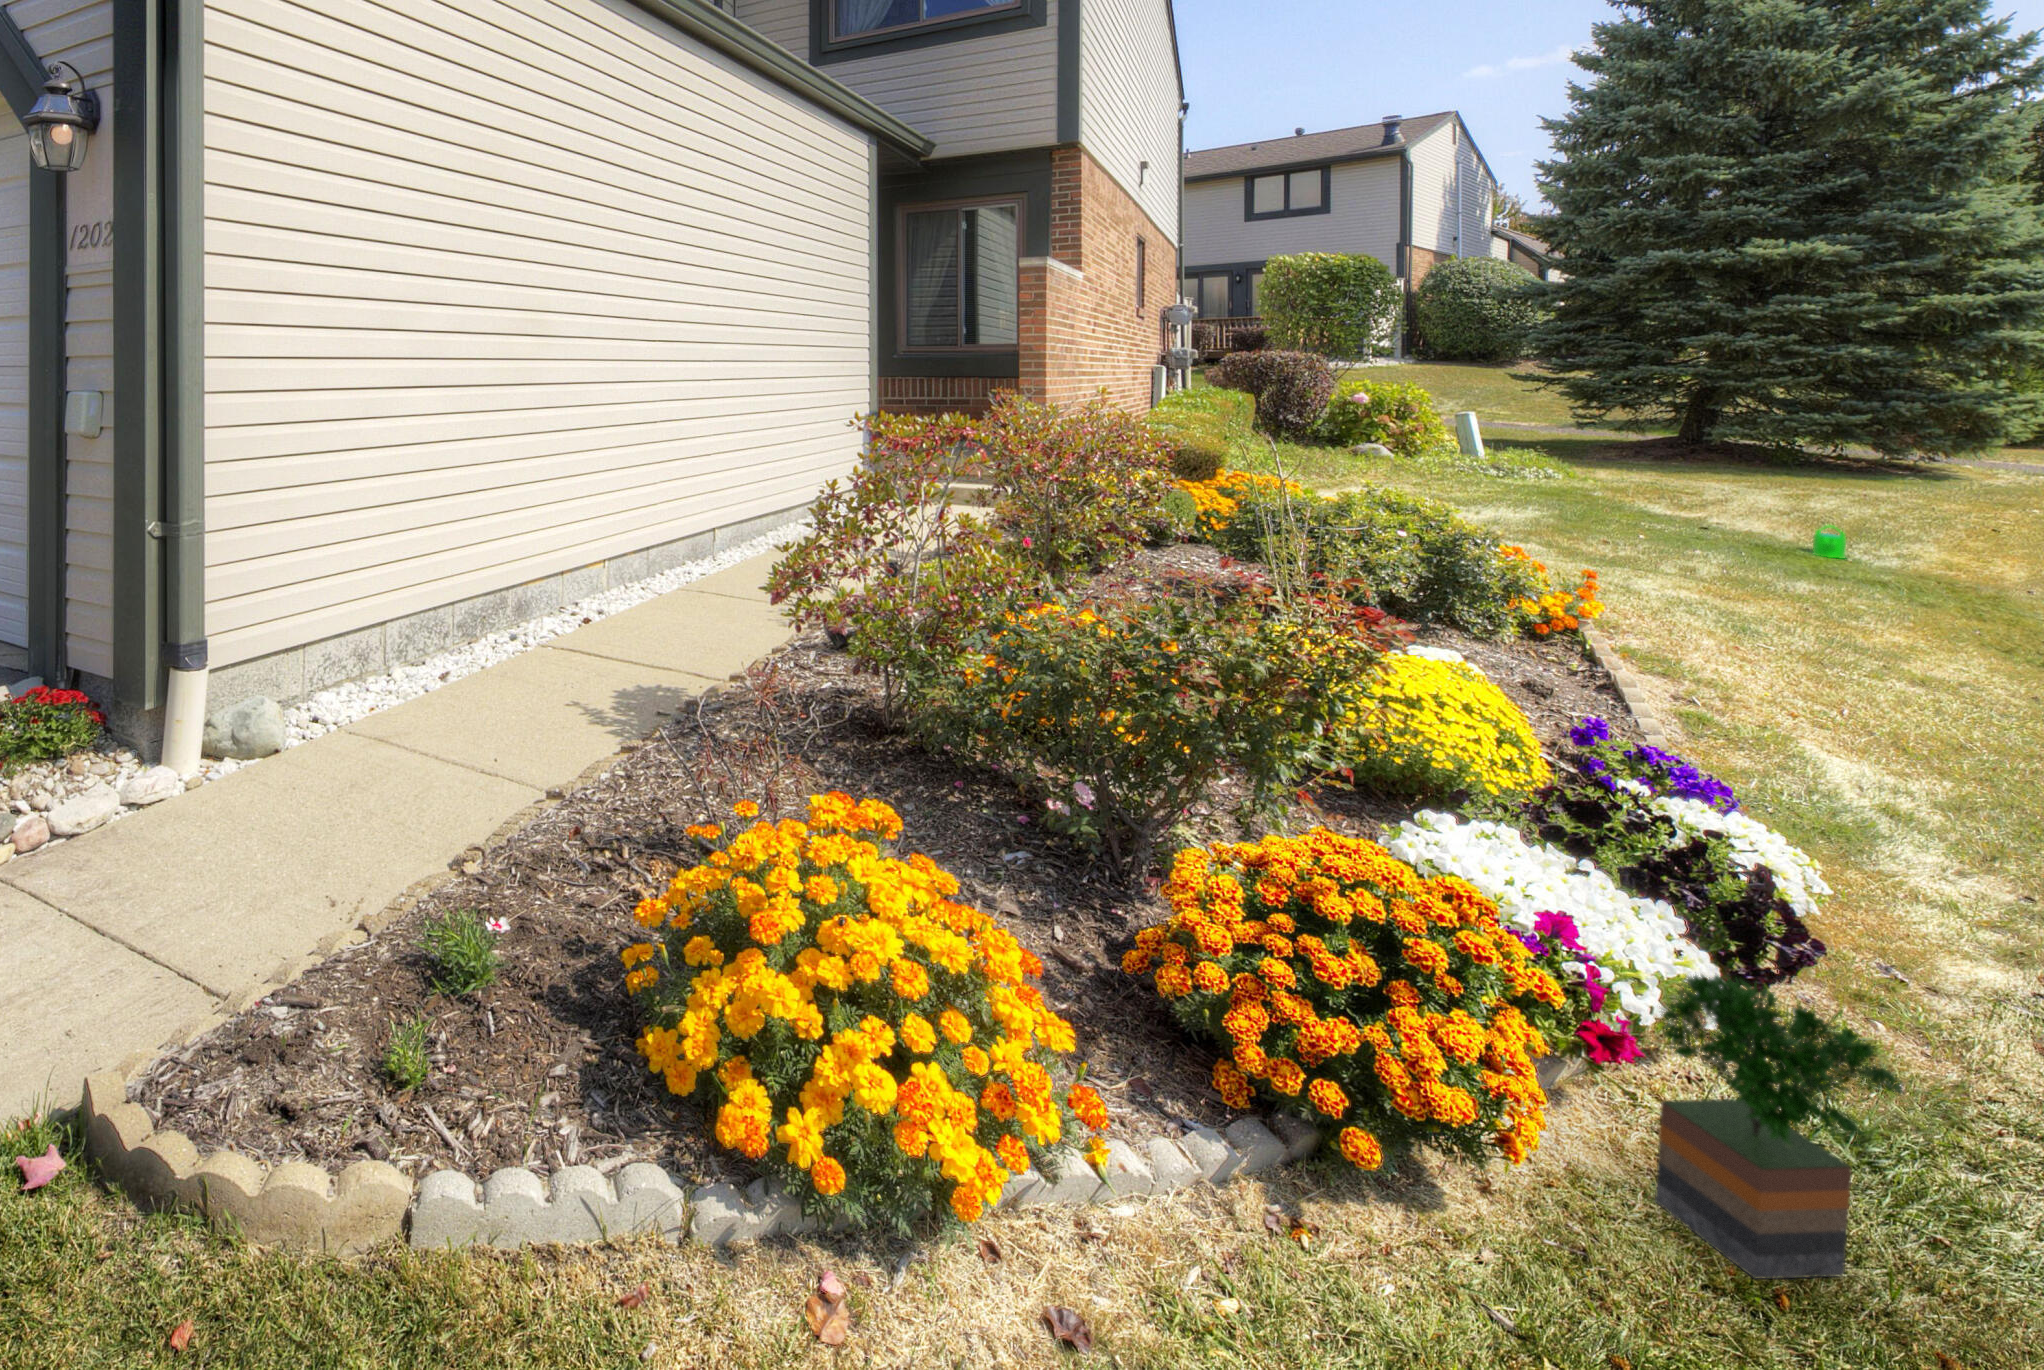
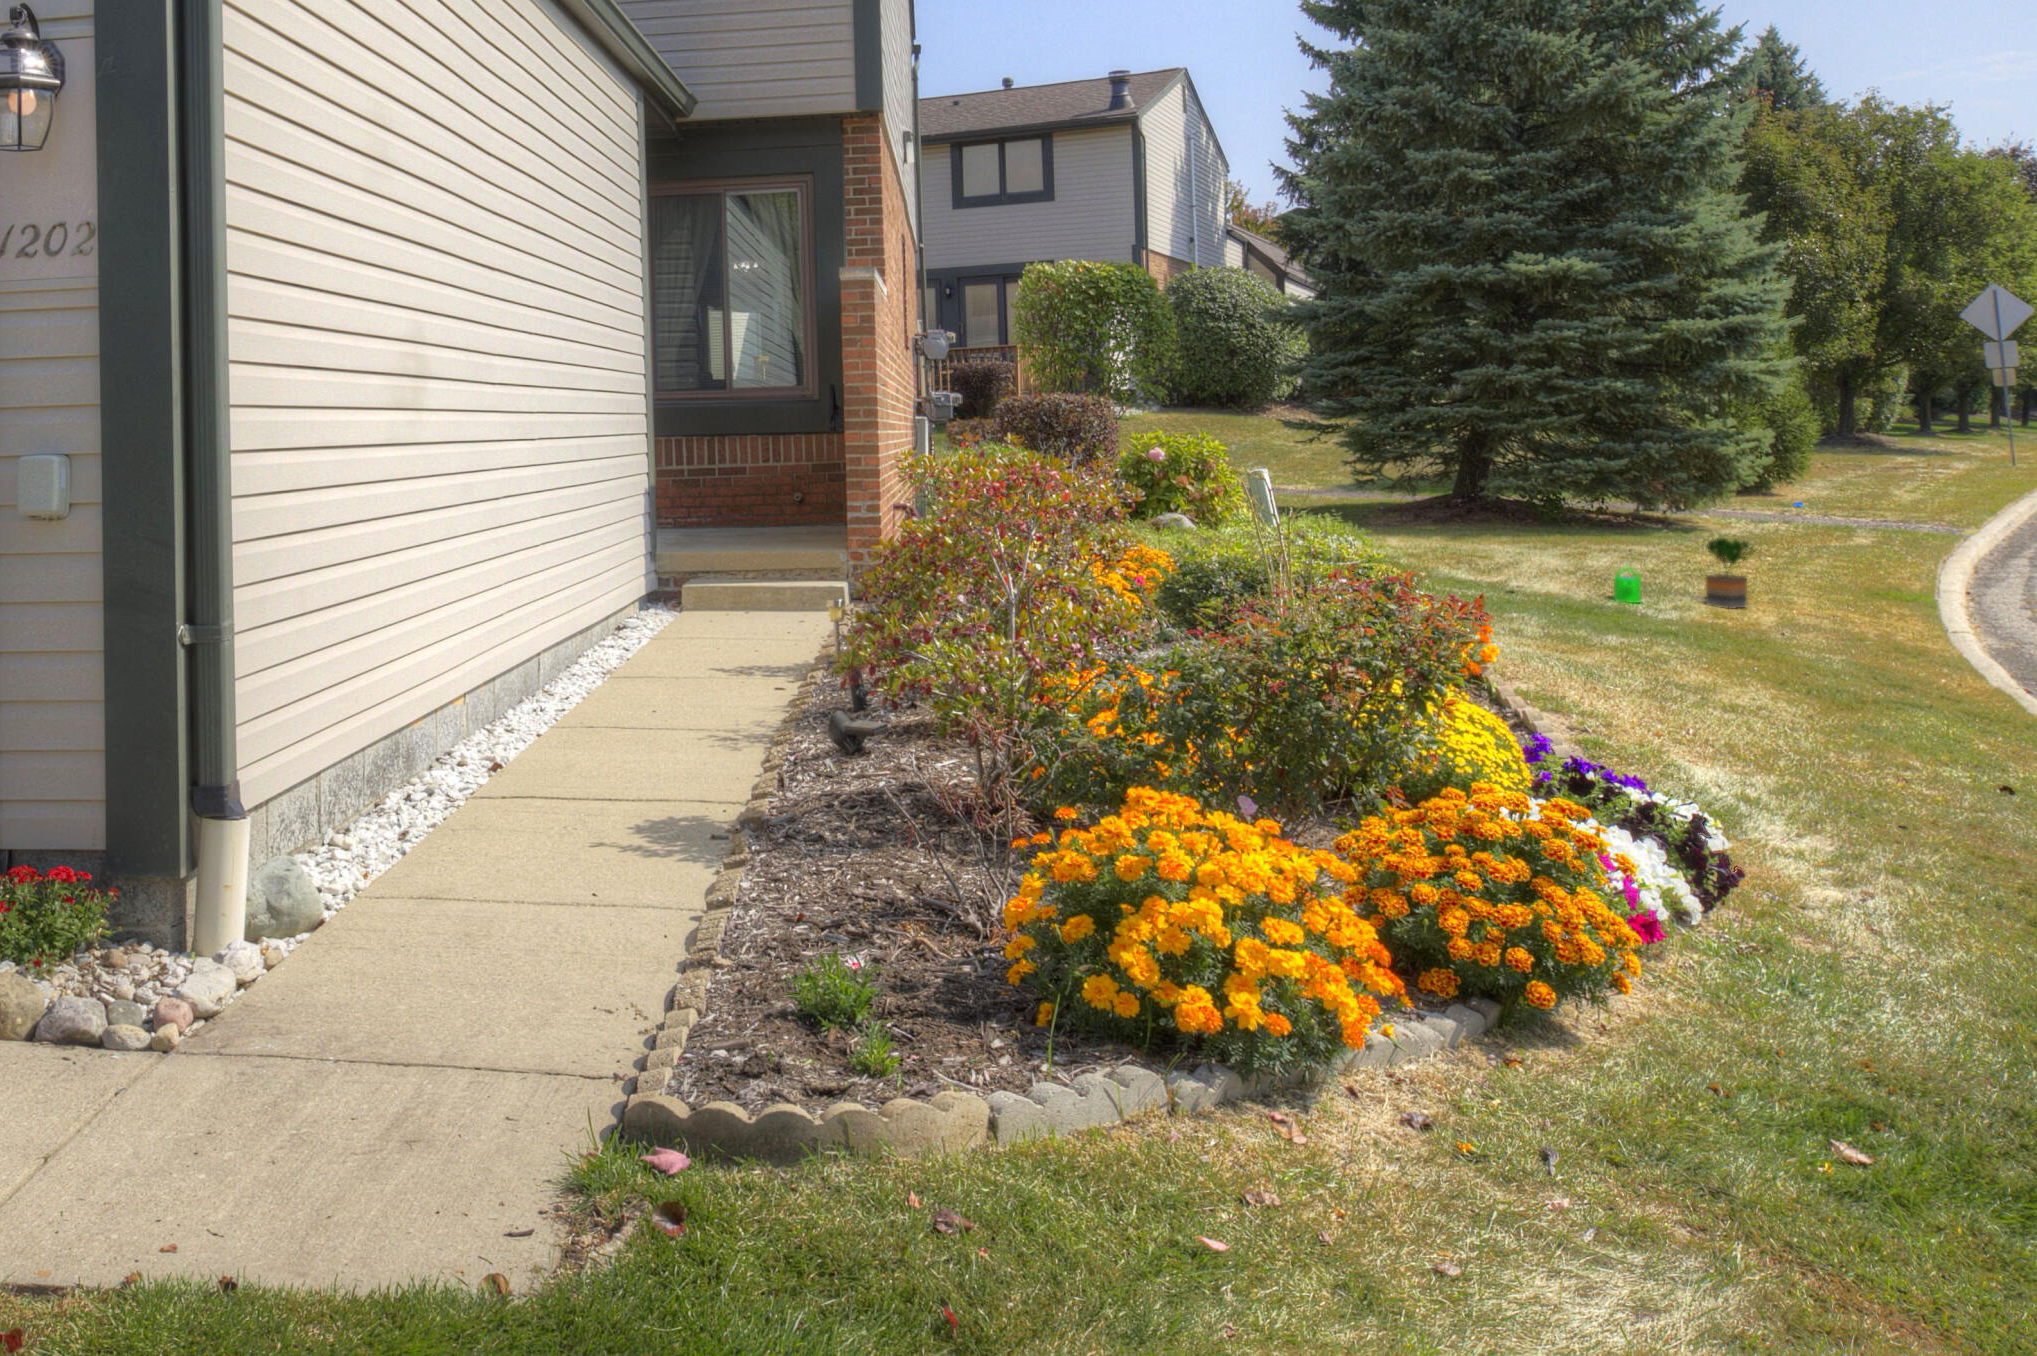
potted tree: present [1655,975,1903,1279] -> present [1706,537,1755,609]

